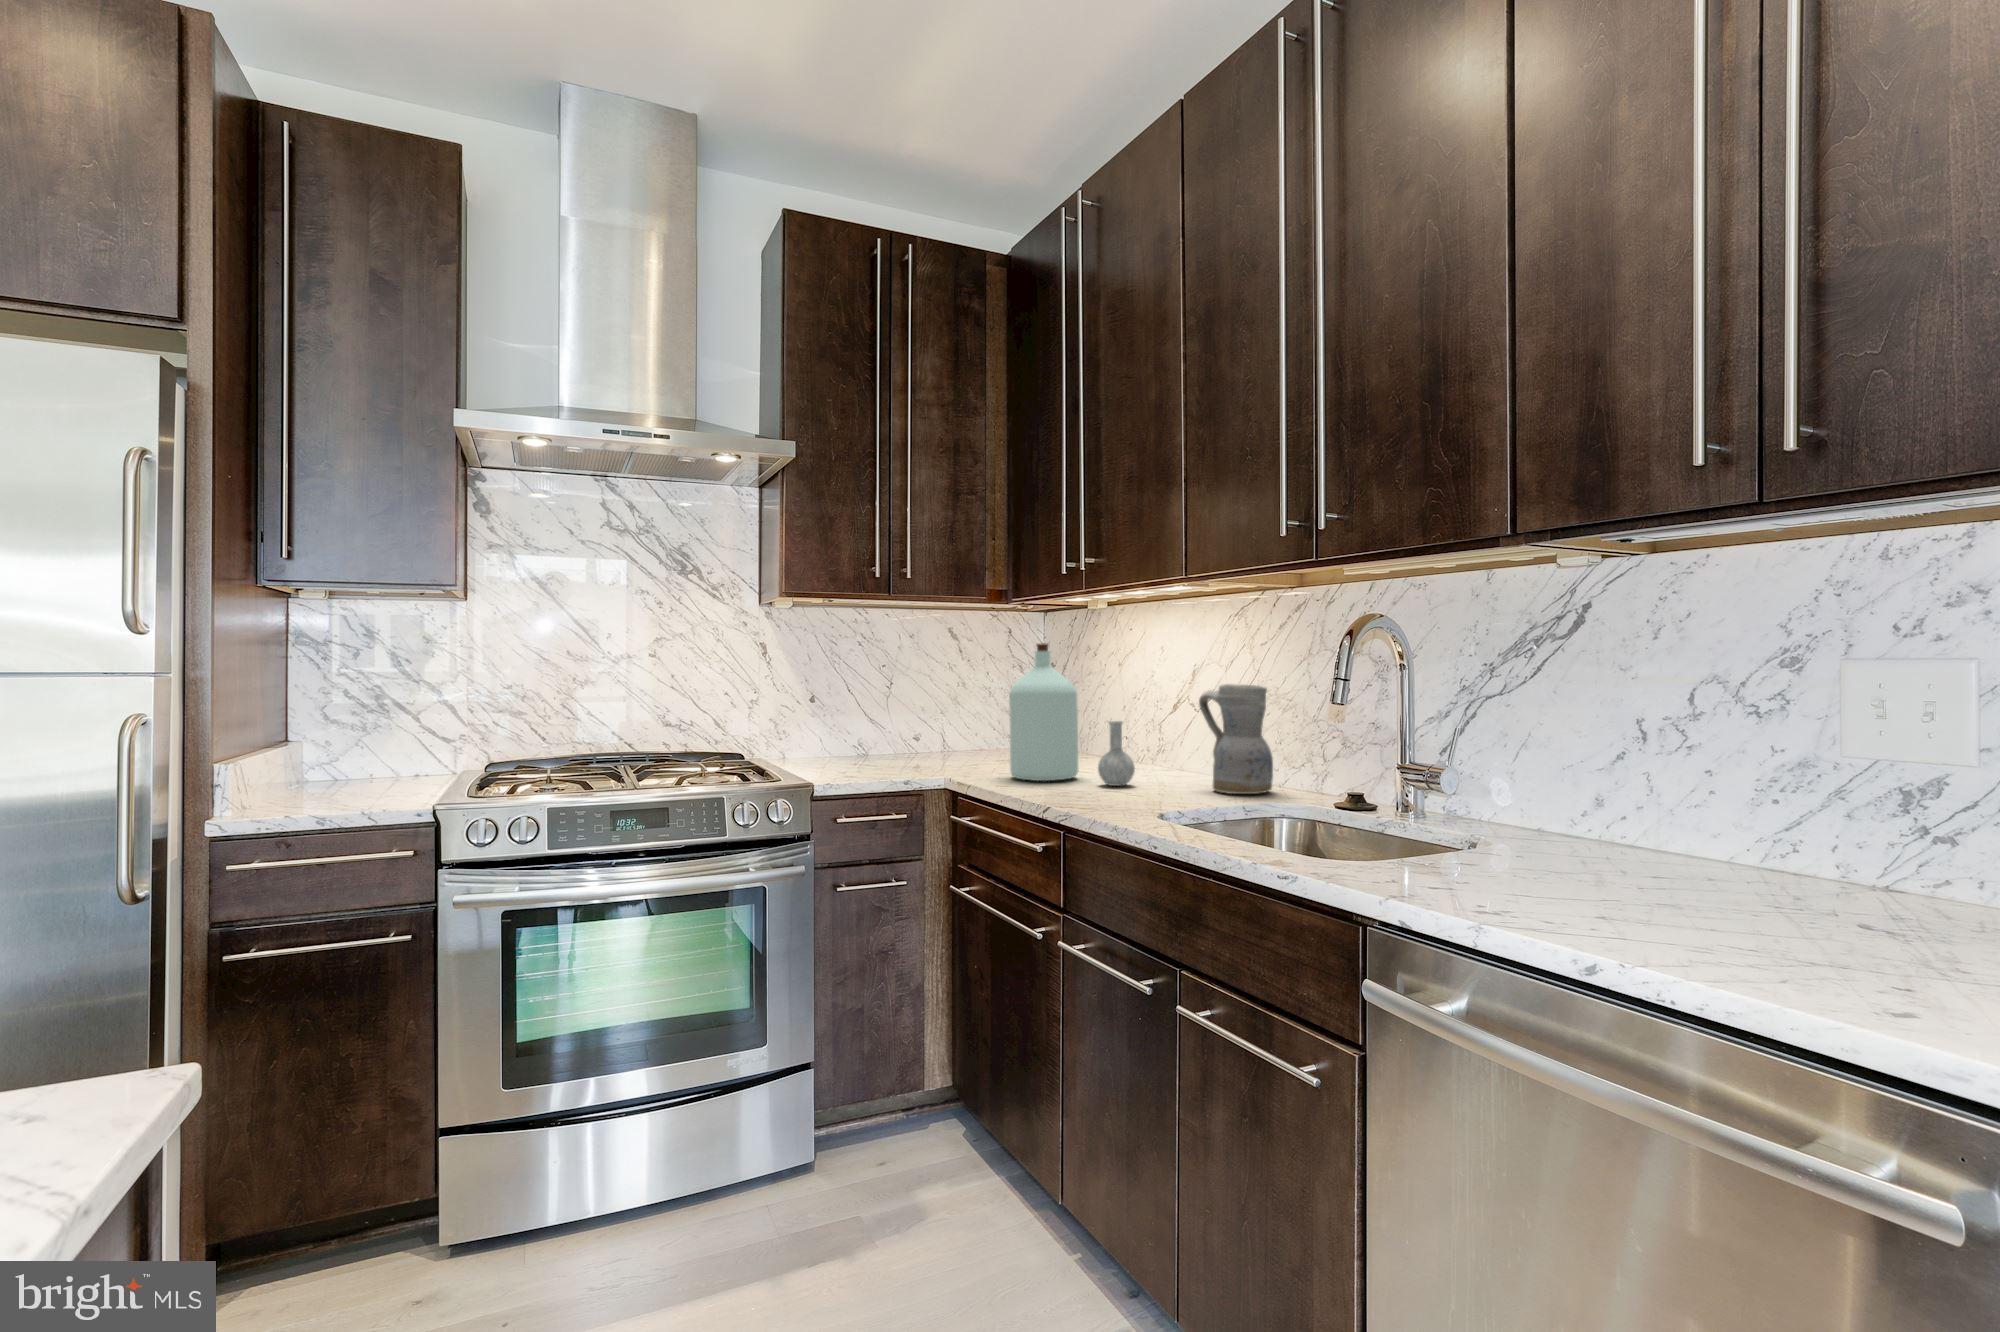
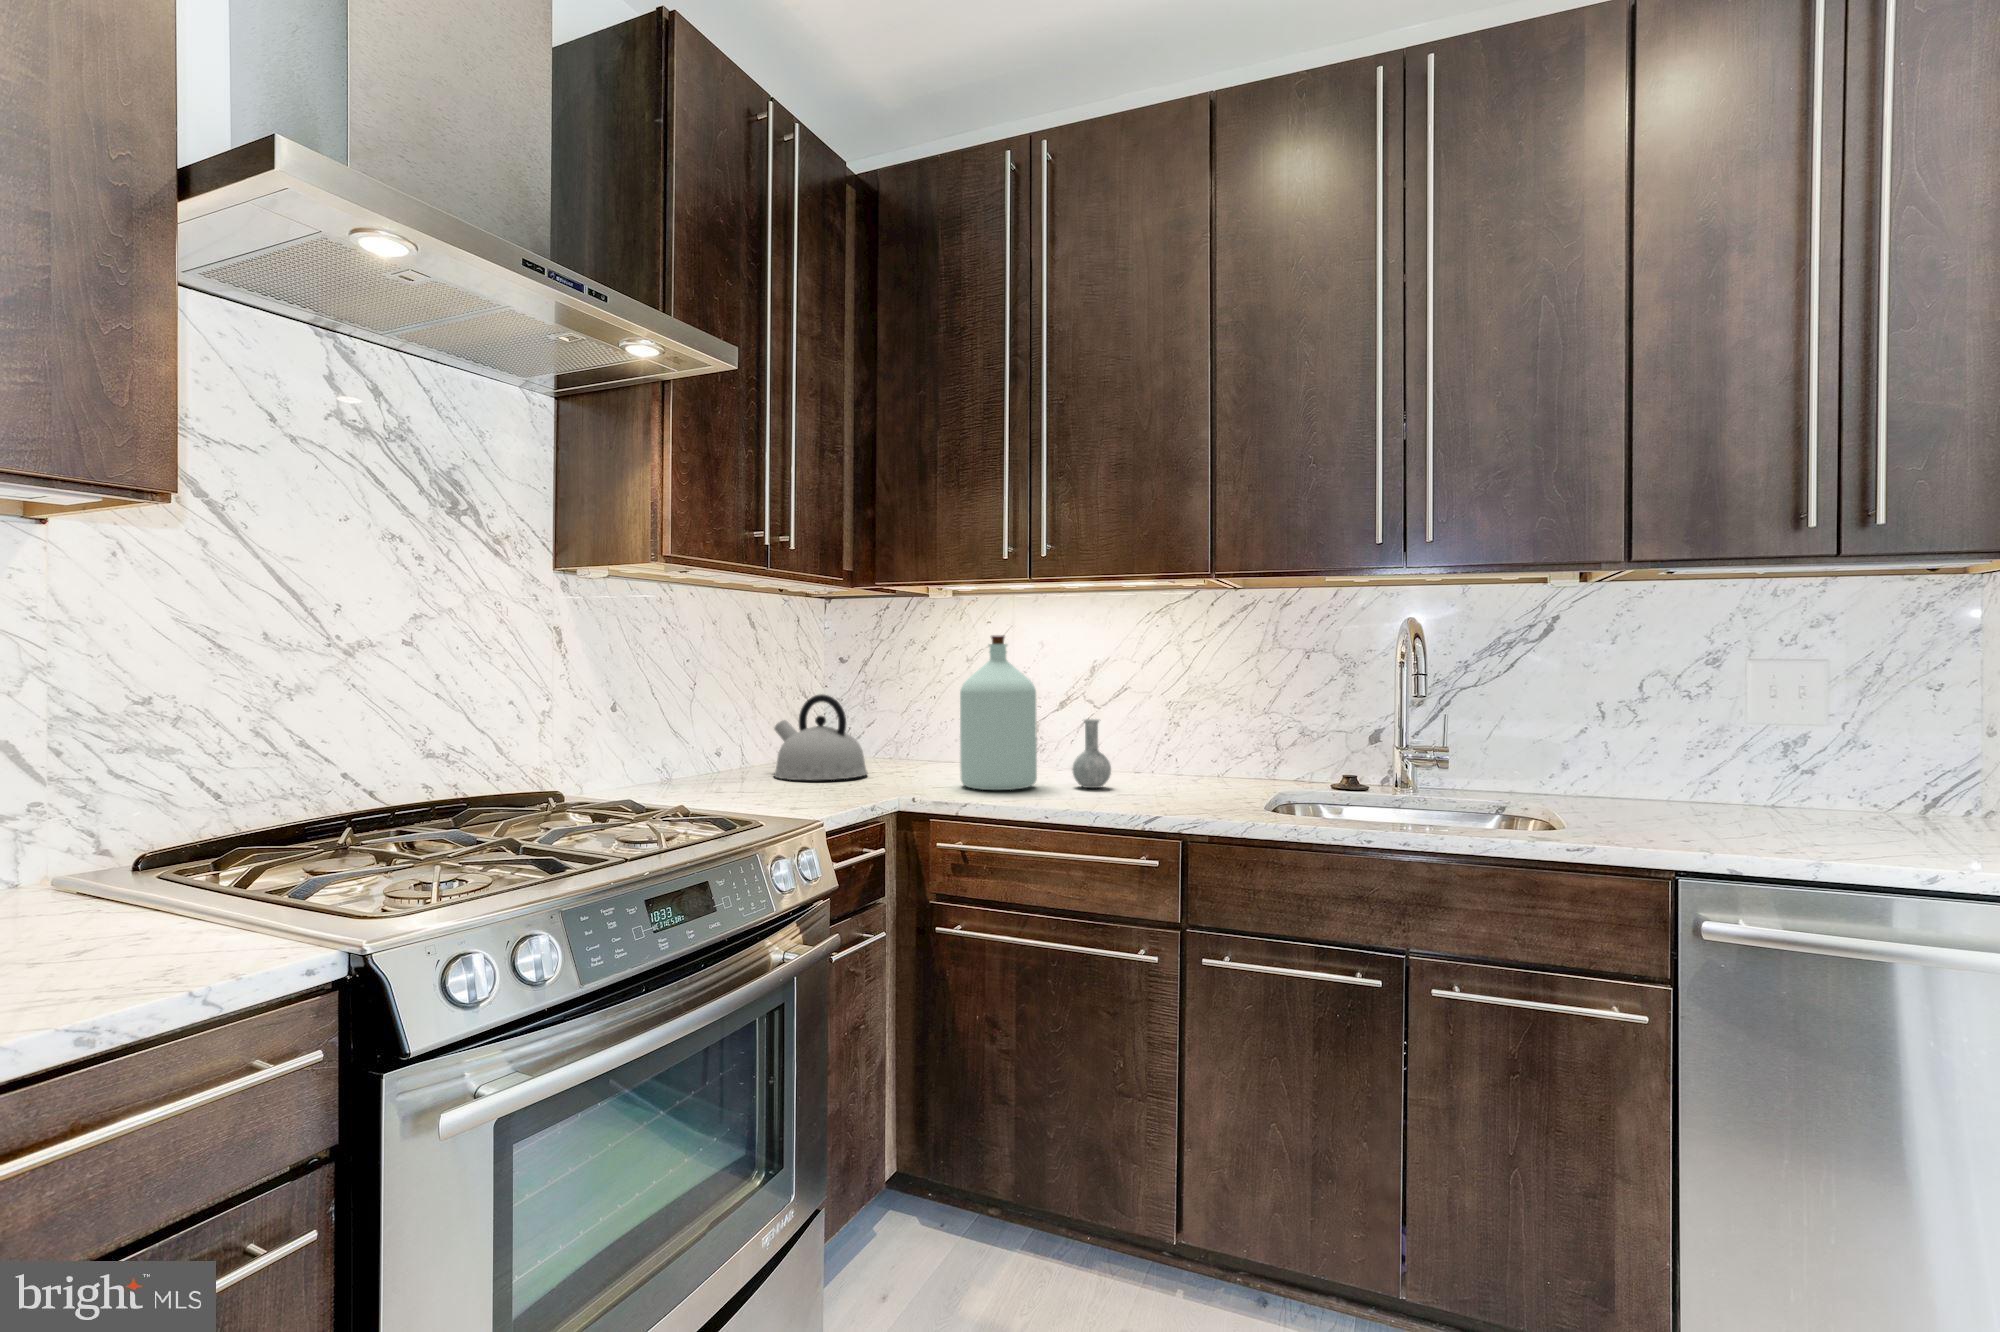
ceramic pitcher: present [1199,684,1273,794] -> none [1164,680,1236,786]
kettle: none [923,694,999,763] -> present [774,694,867,780]

